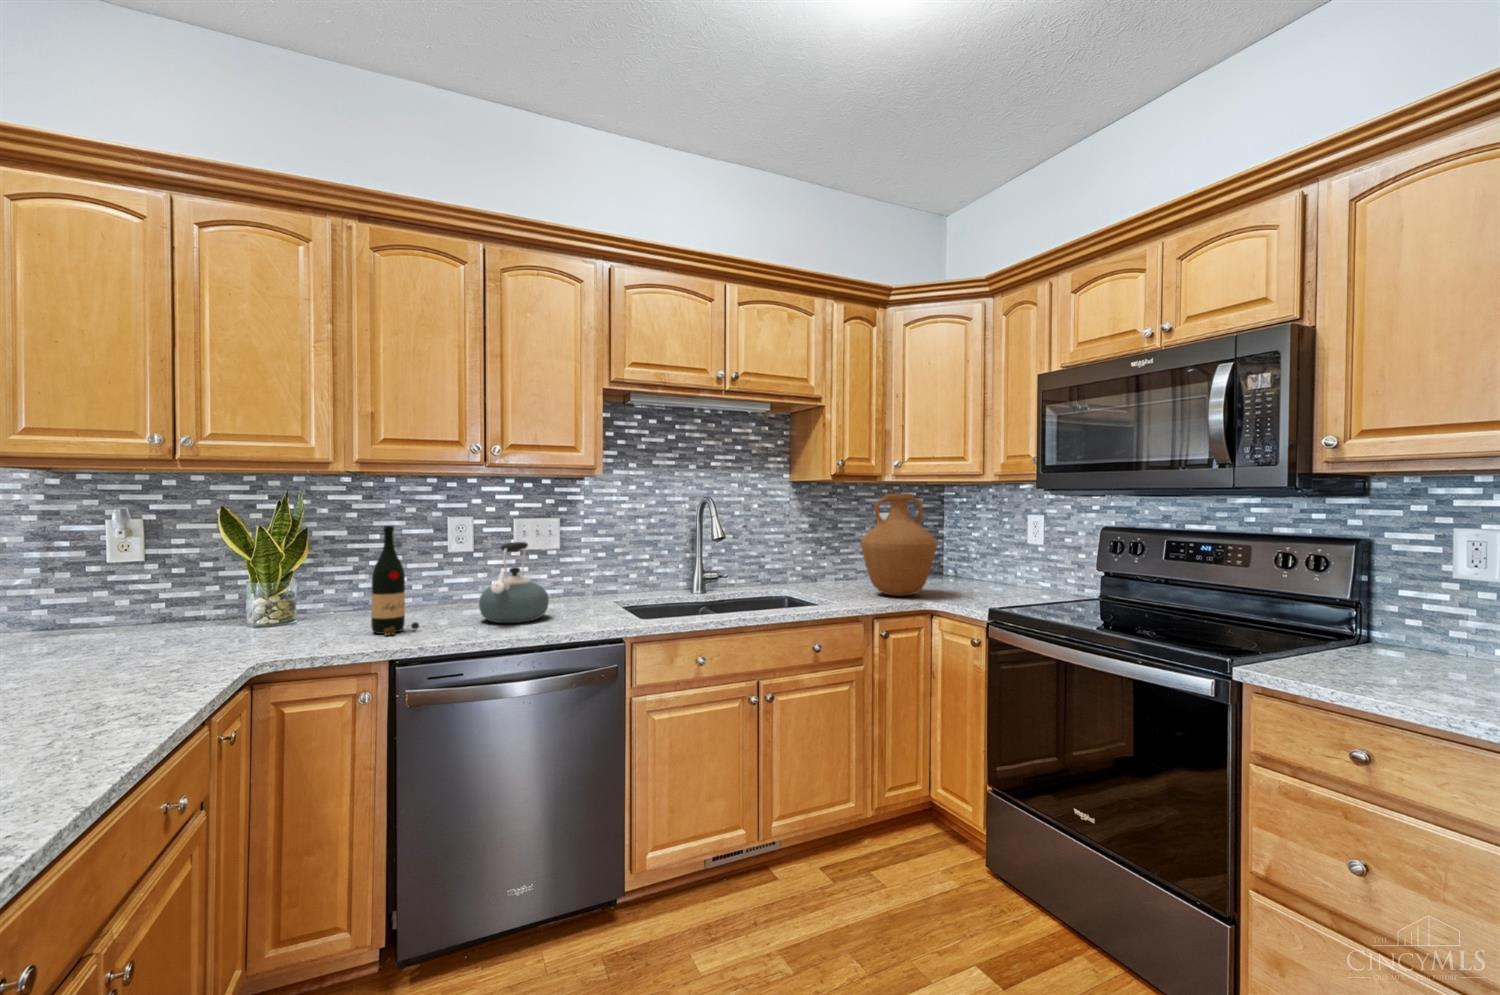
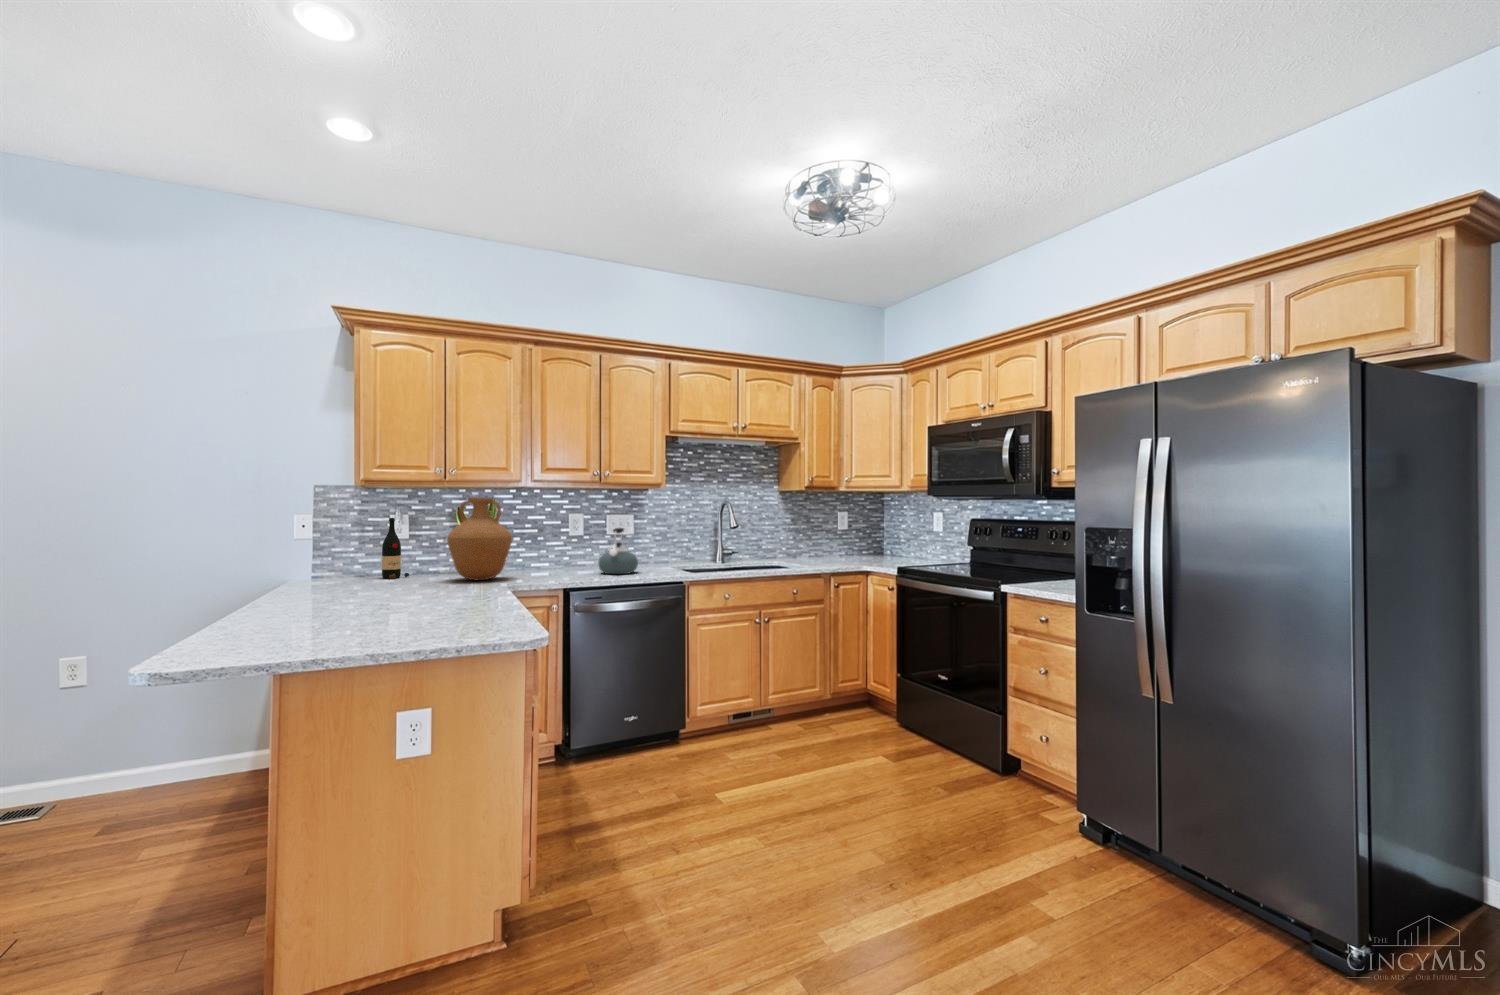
vase: present [861,494,937,596] -> present [447,497,512,580]
wine bottle: present [371,526,420,635] -> present [382,518,409,579]

